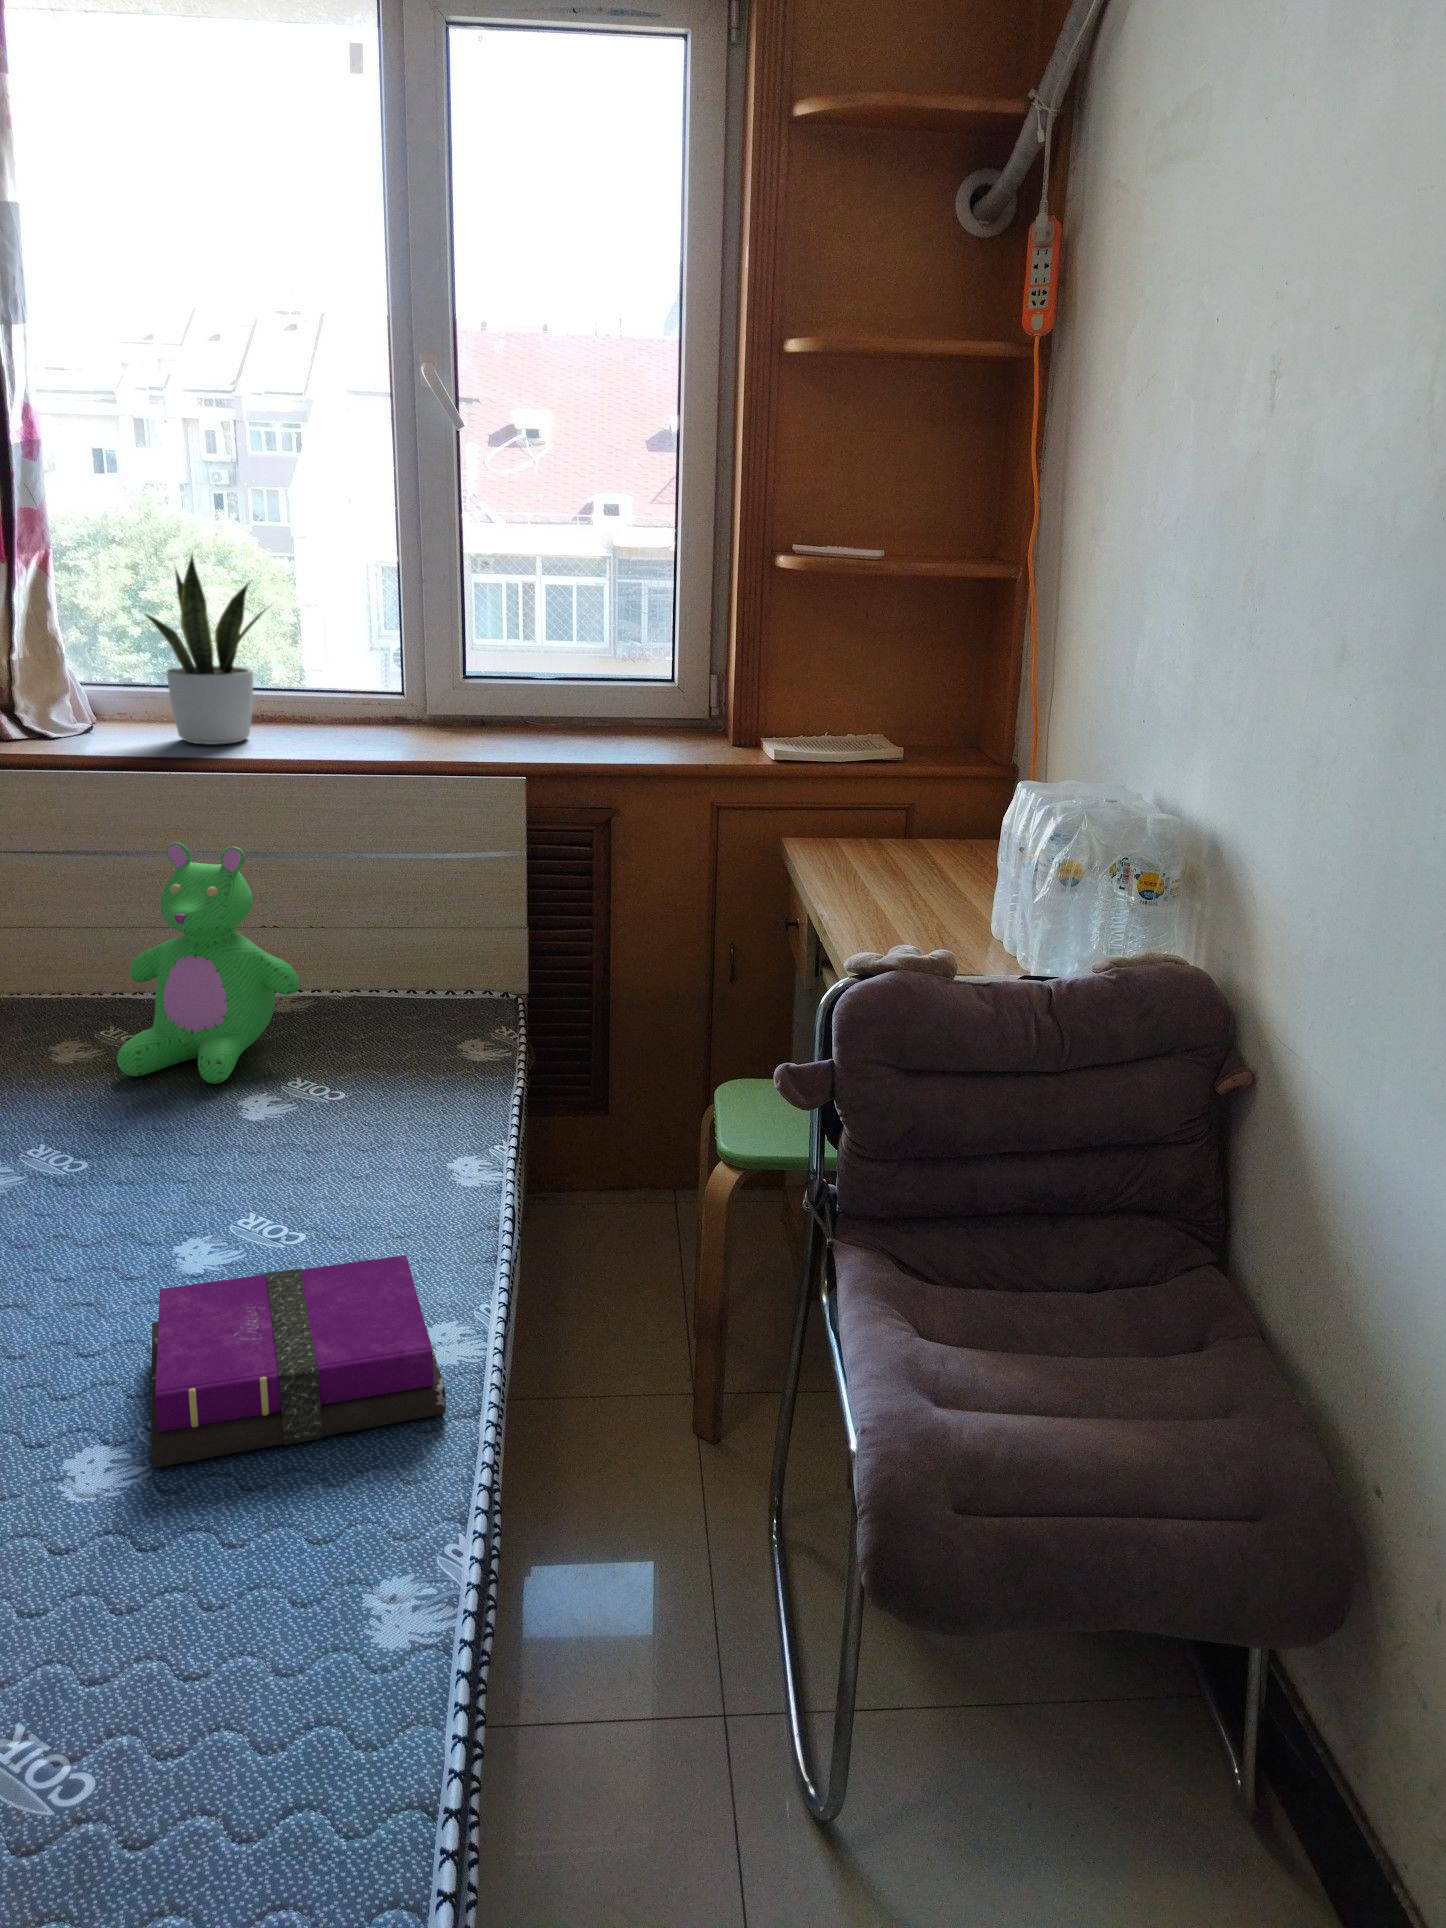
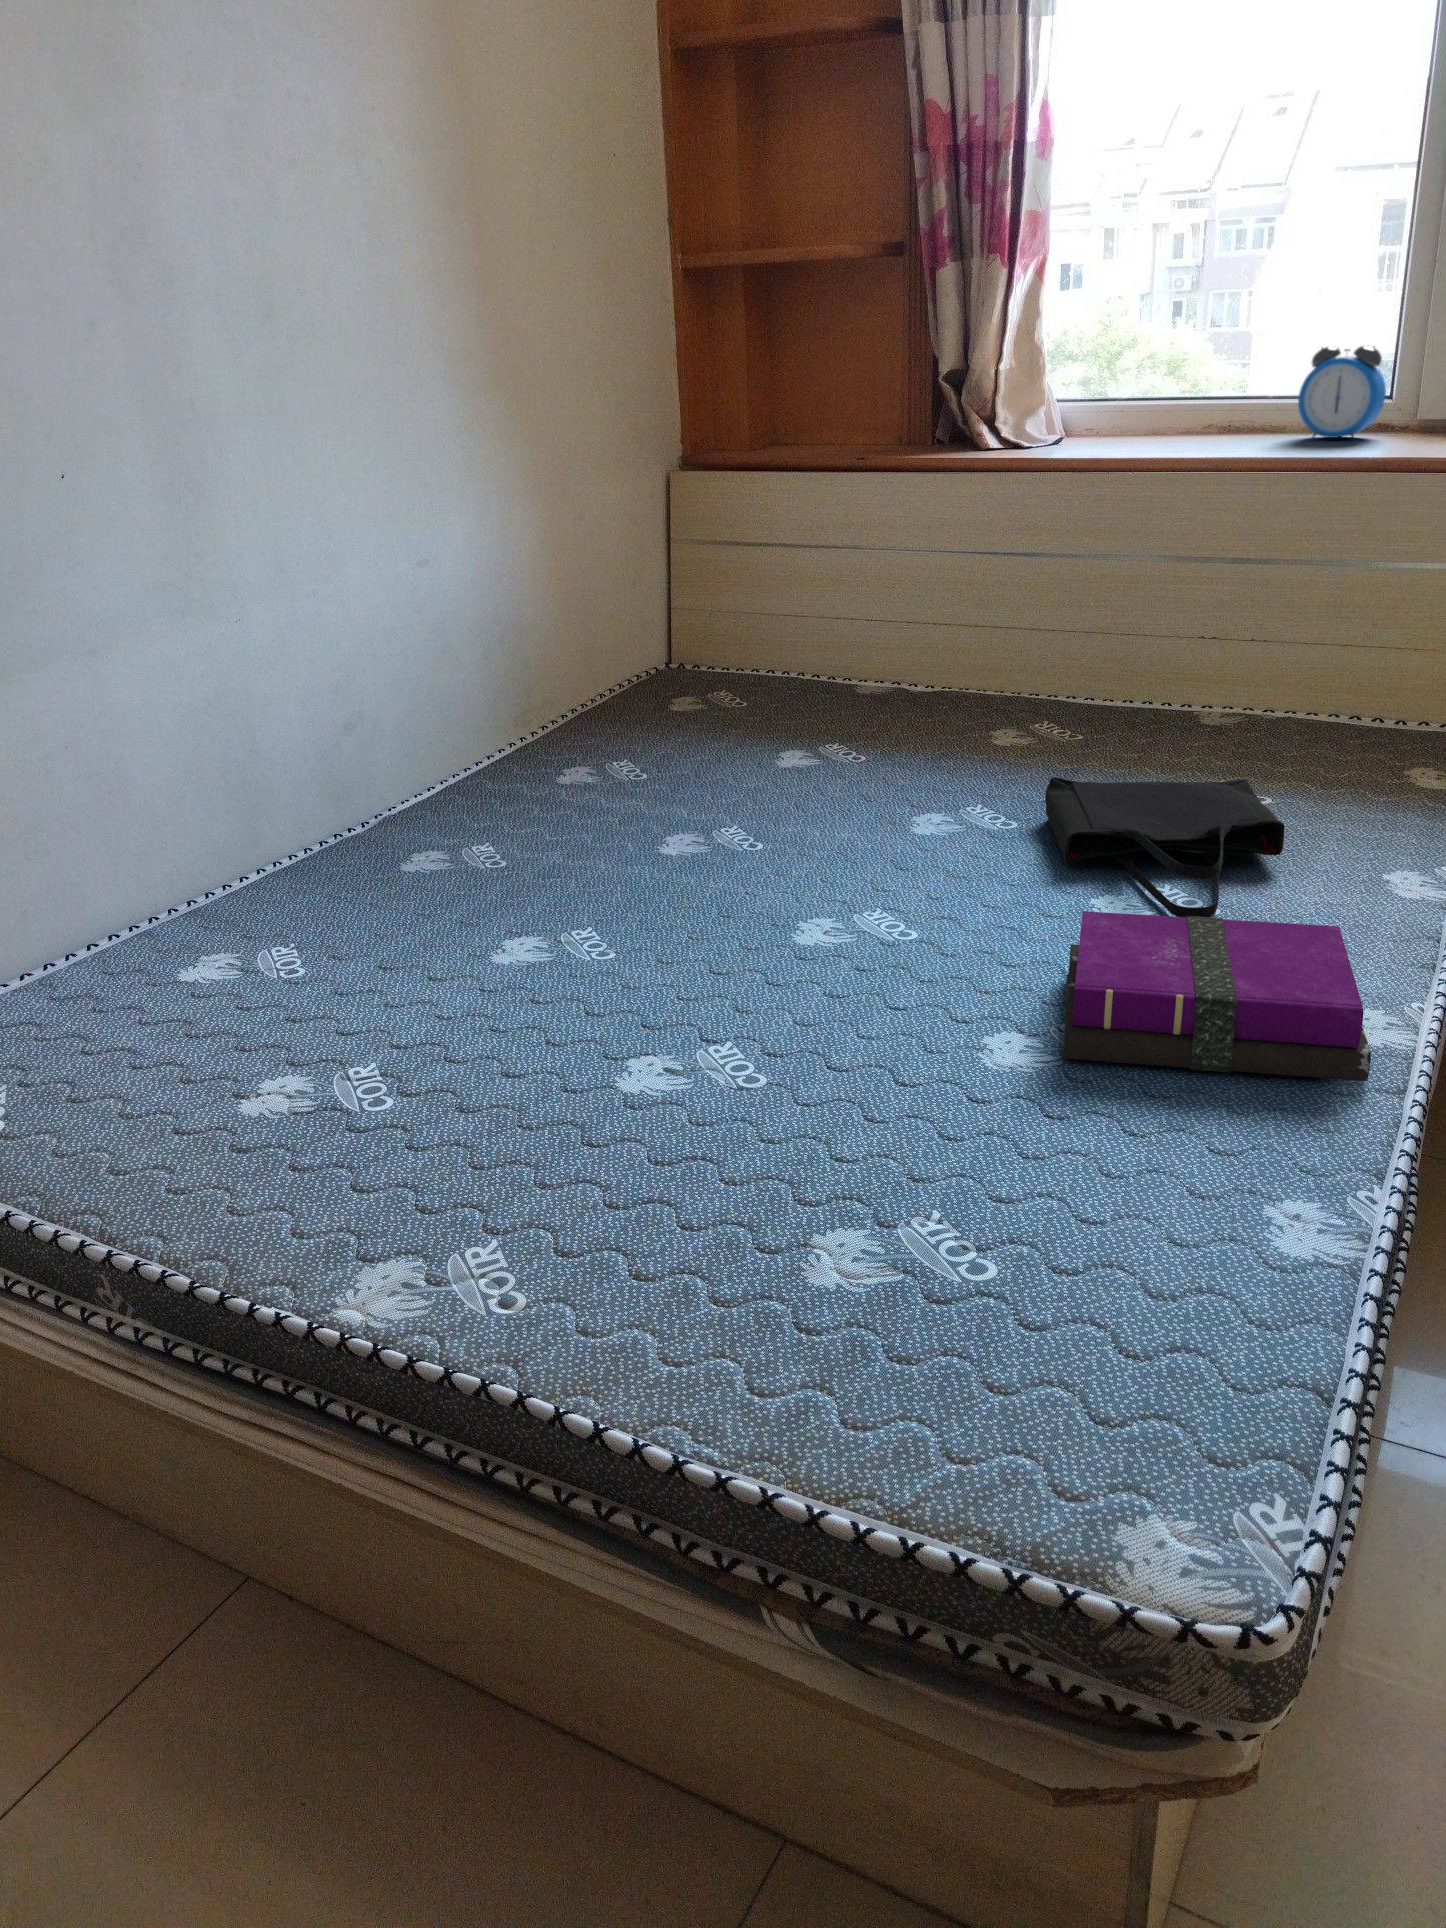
potted plant: present [145,554,269,744] -> none [1119,229,1268,445]
alarm clock: none [321,657,396,739] -> present [1298,346,1386,438]
teddy bear: present [117,842,300,1084] -> none [1049,530,1239,776]
tote bag: none [116,1084,355,1255] -> present [1045,777,1284,917]

